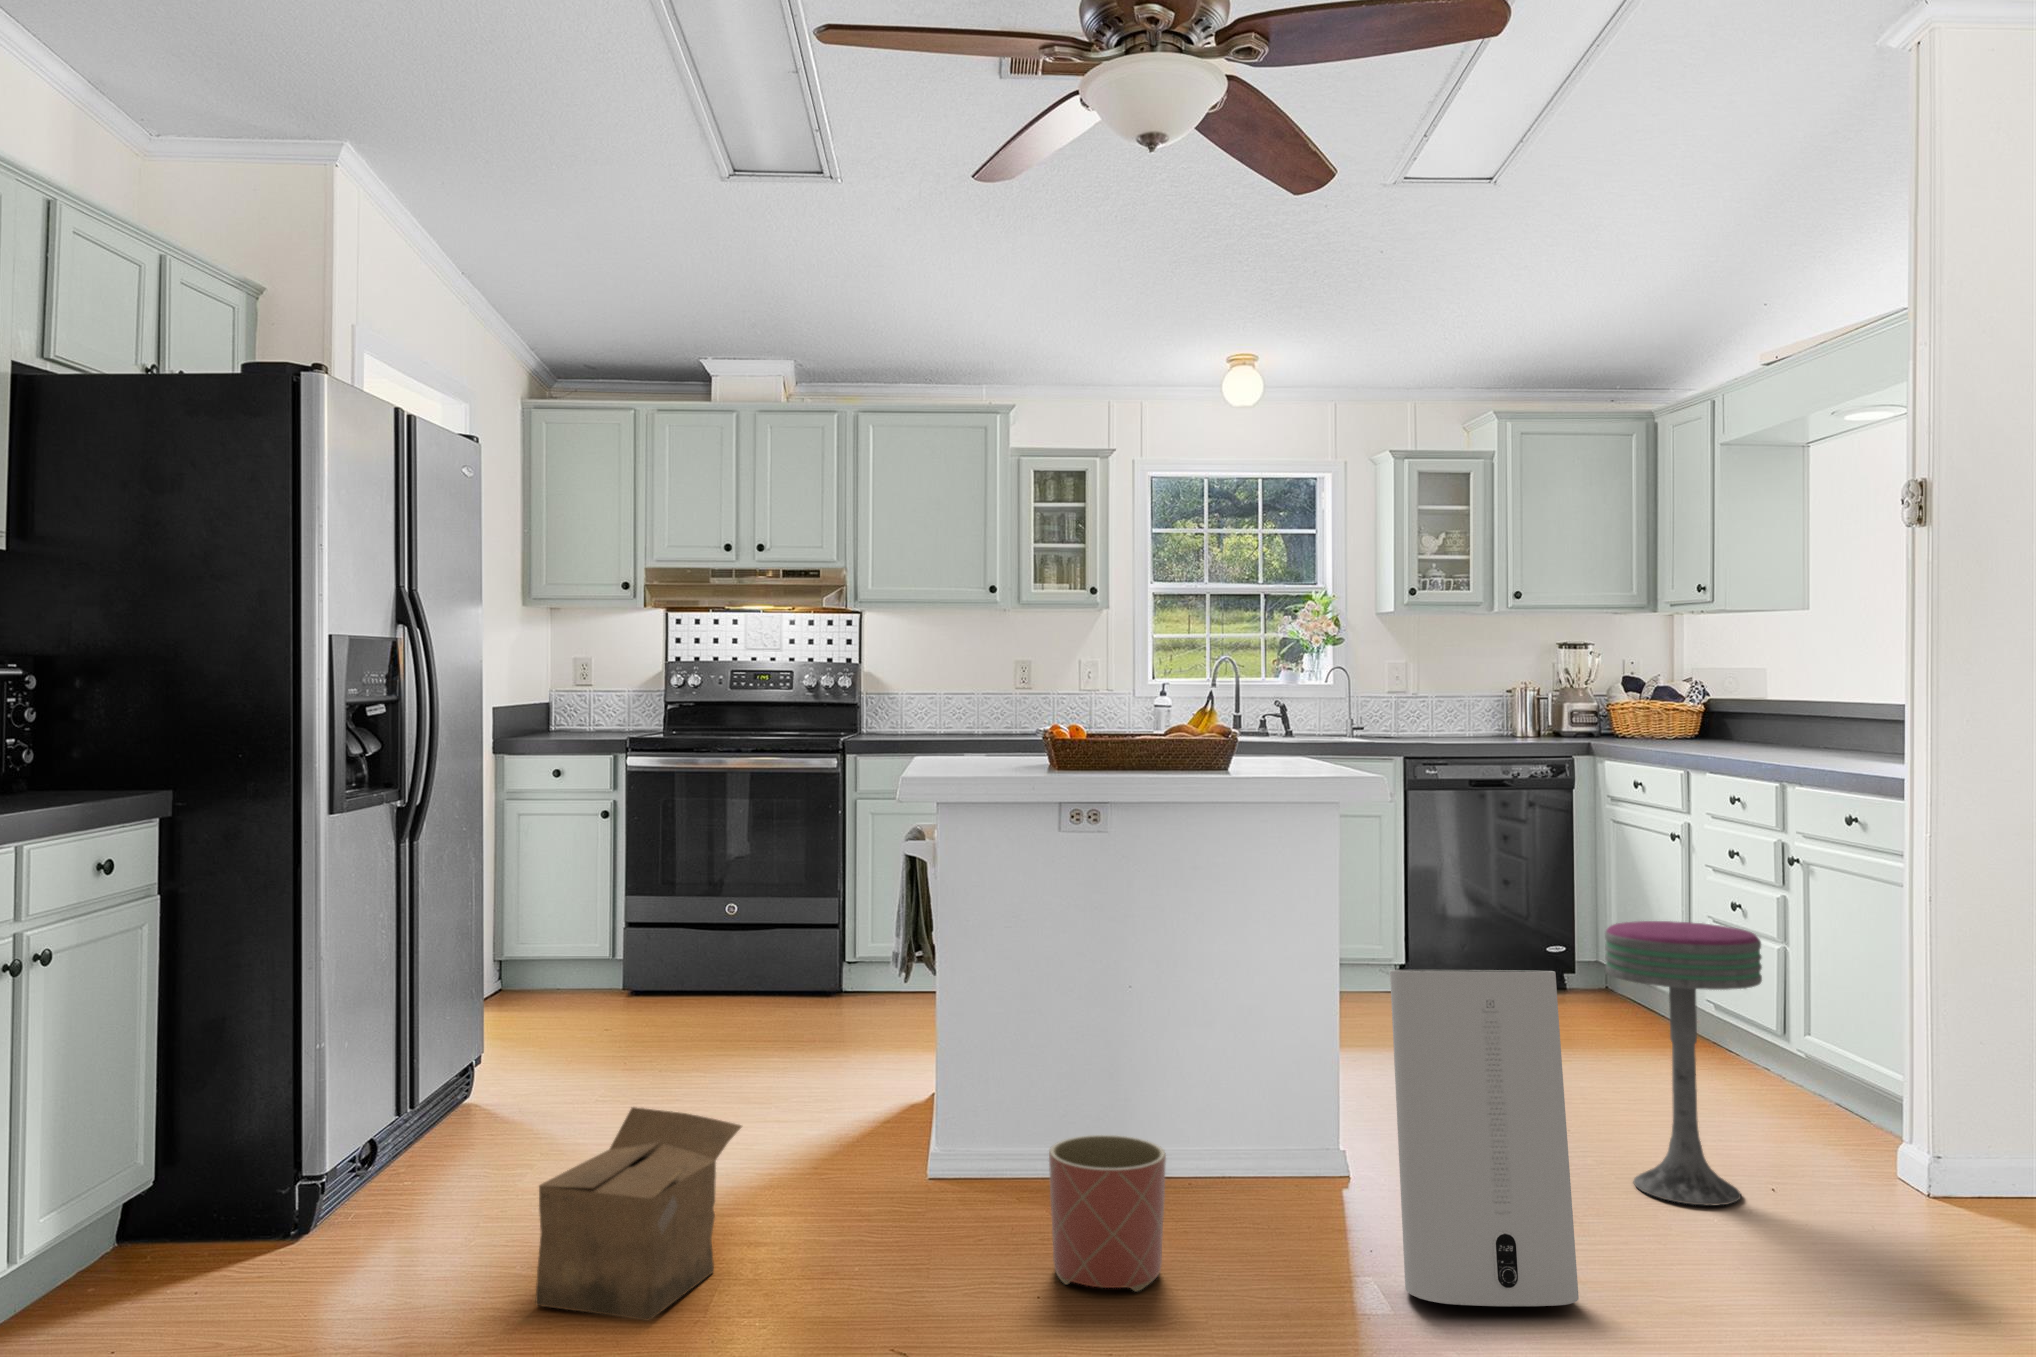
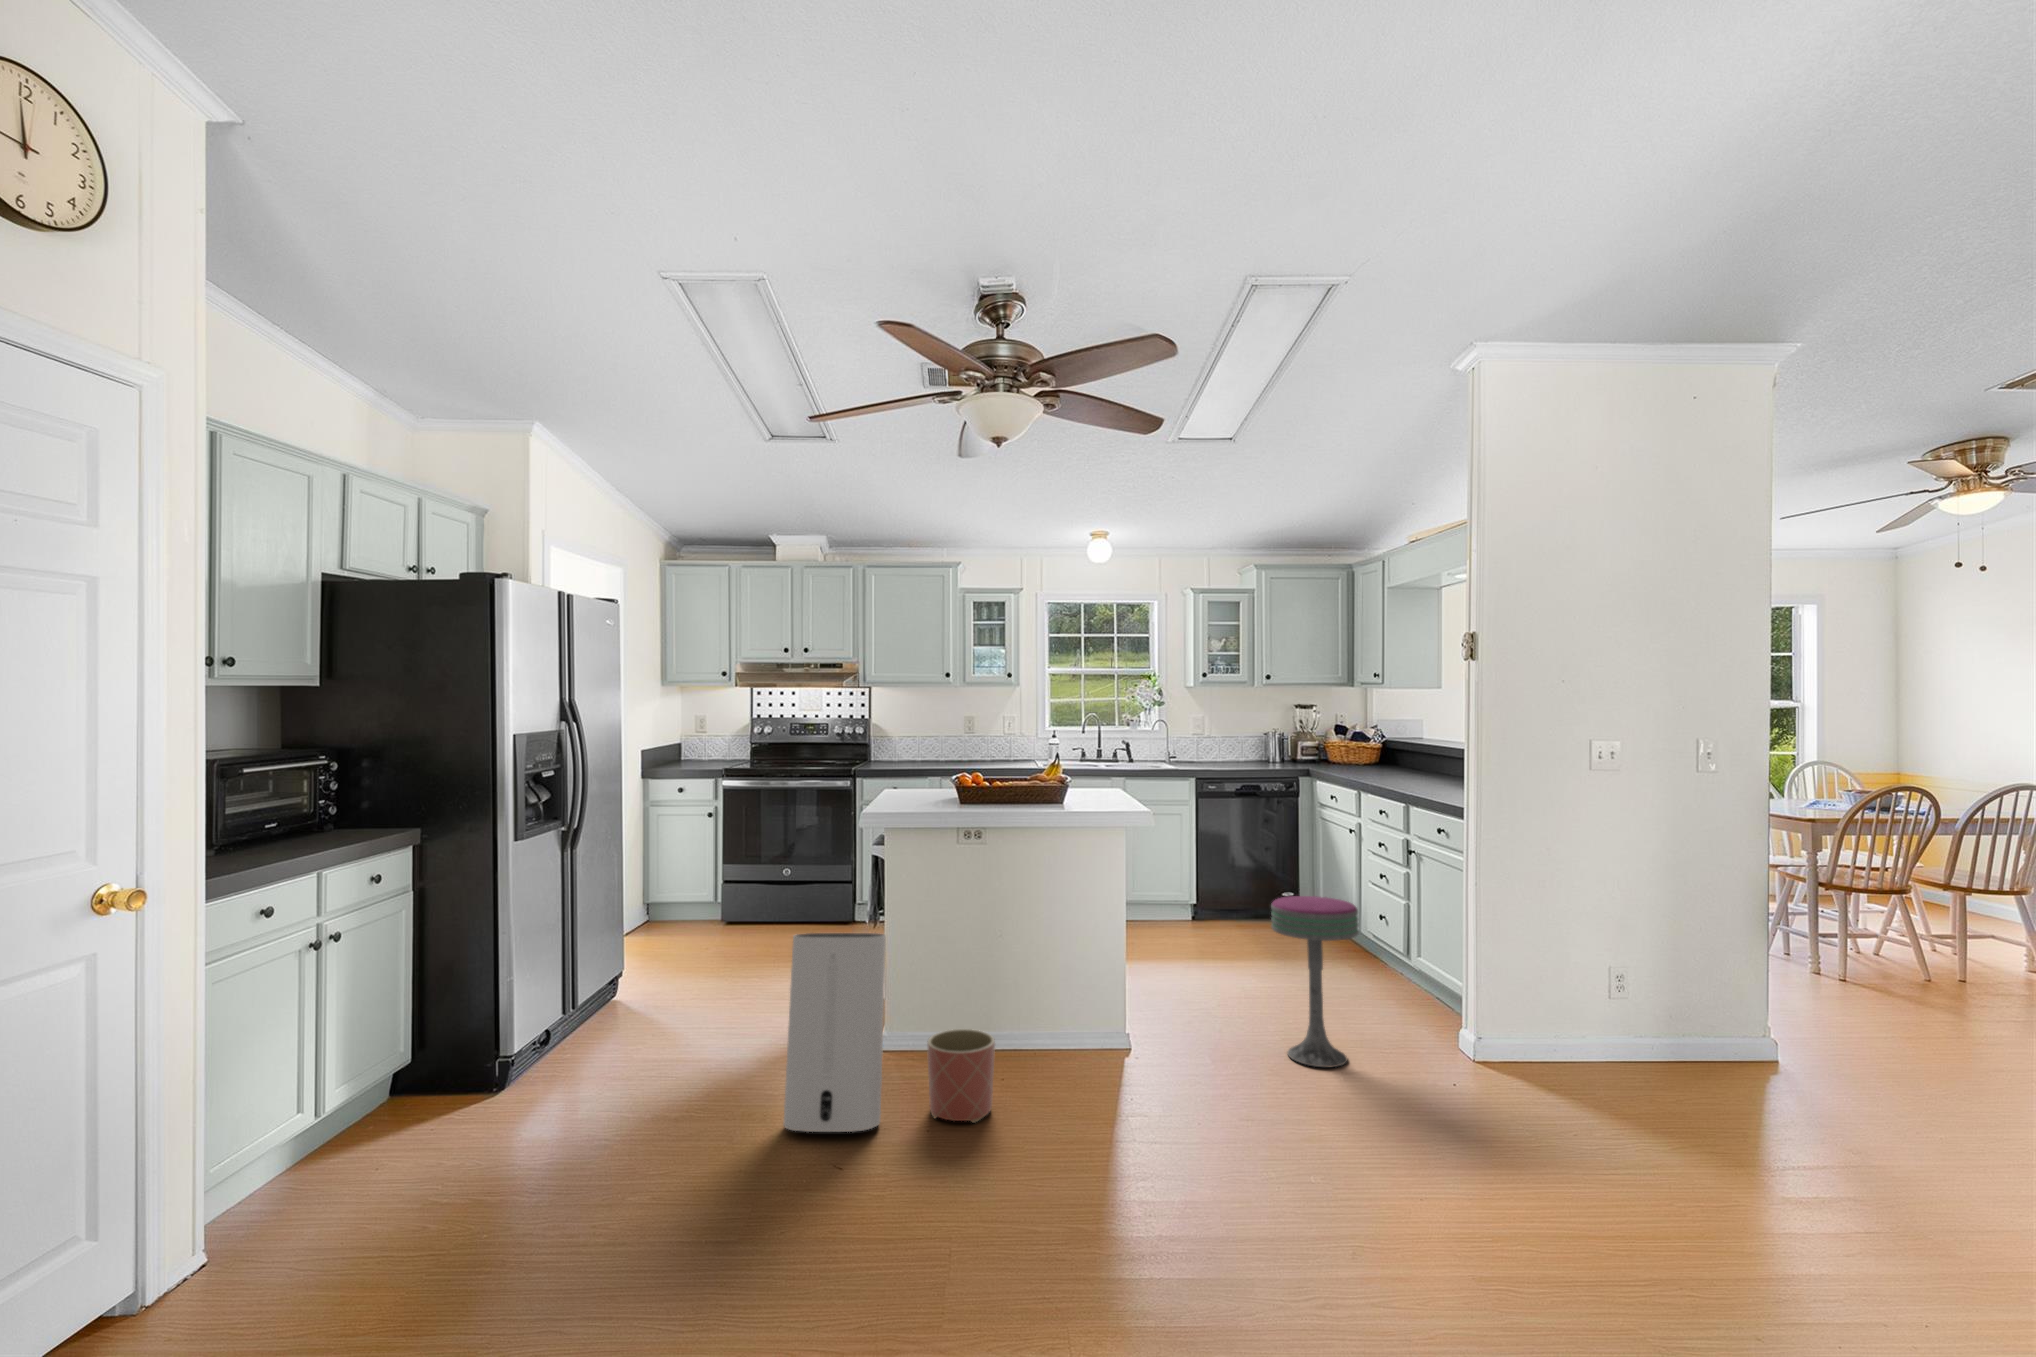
air purifier: present [1390,970,1579,1306] -> present [783,933,886,1132]
cardboard box: present [536,1107,741,1321] -> none [627,1013,754,1141]

